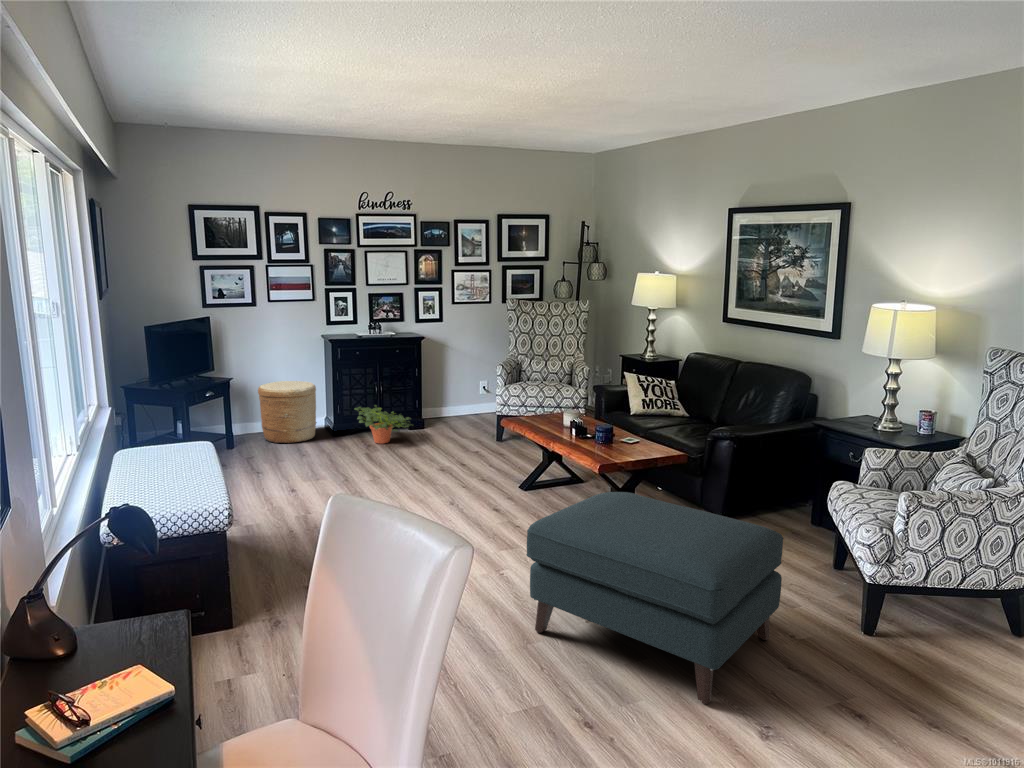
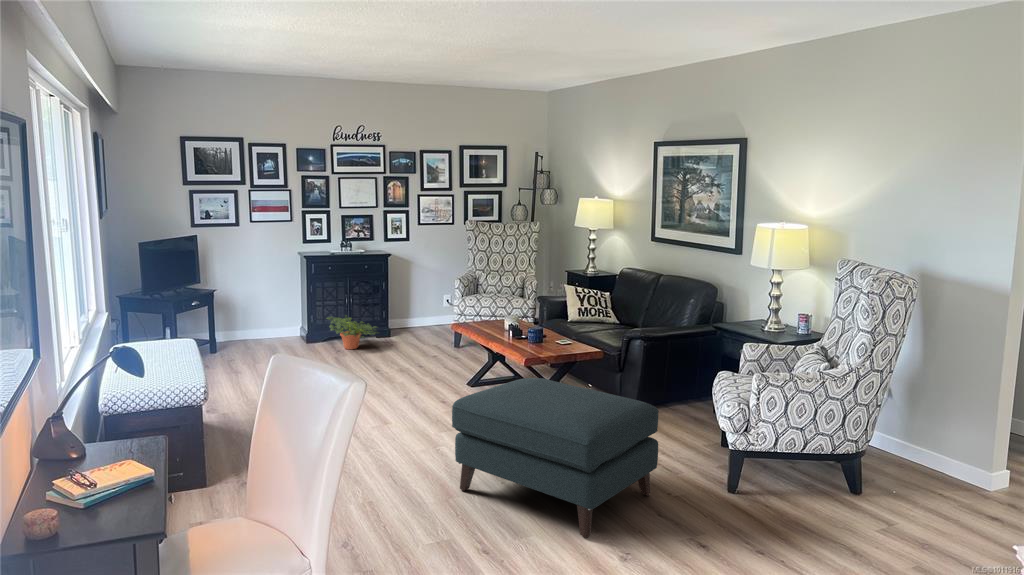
woven basket: present [258,381,317,443] -> none [240,294,293,349]

